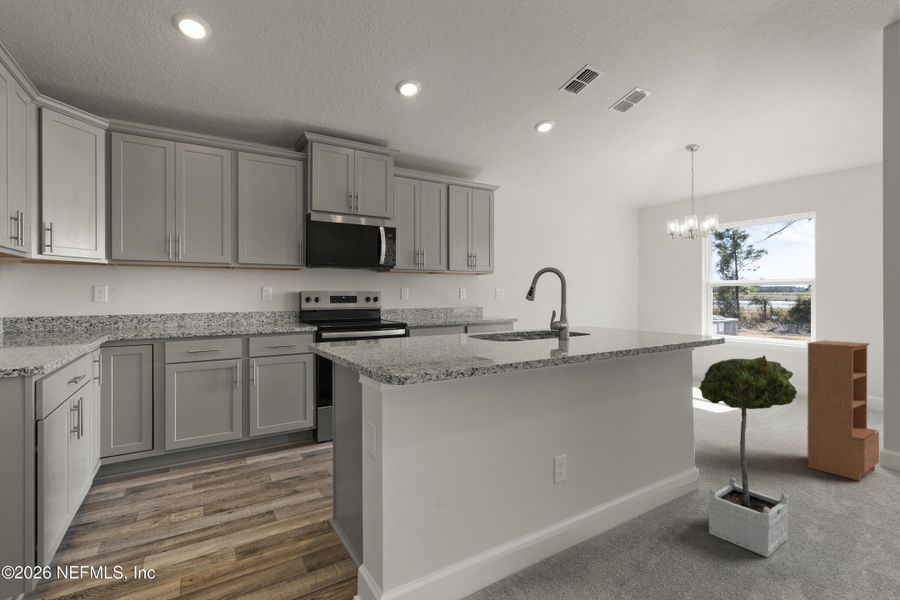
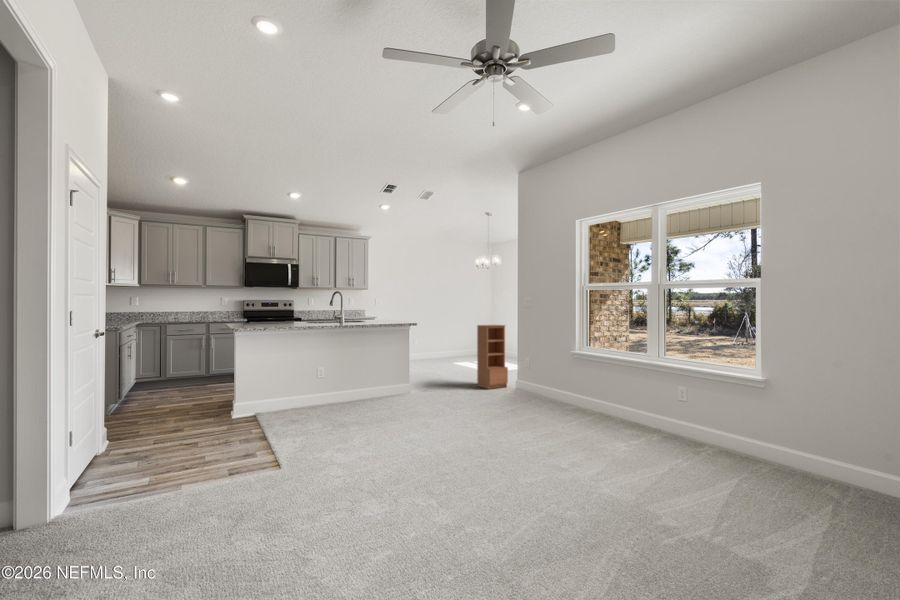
potted tree: present [699,355,797,557] -> none [378,325,412,403]

